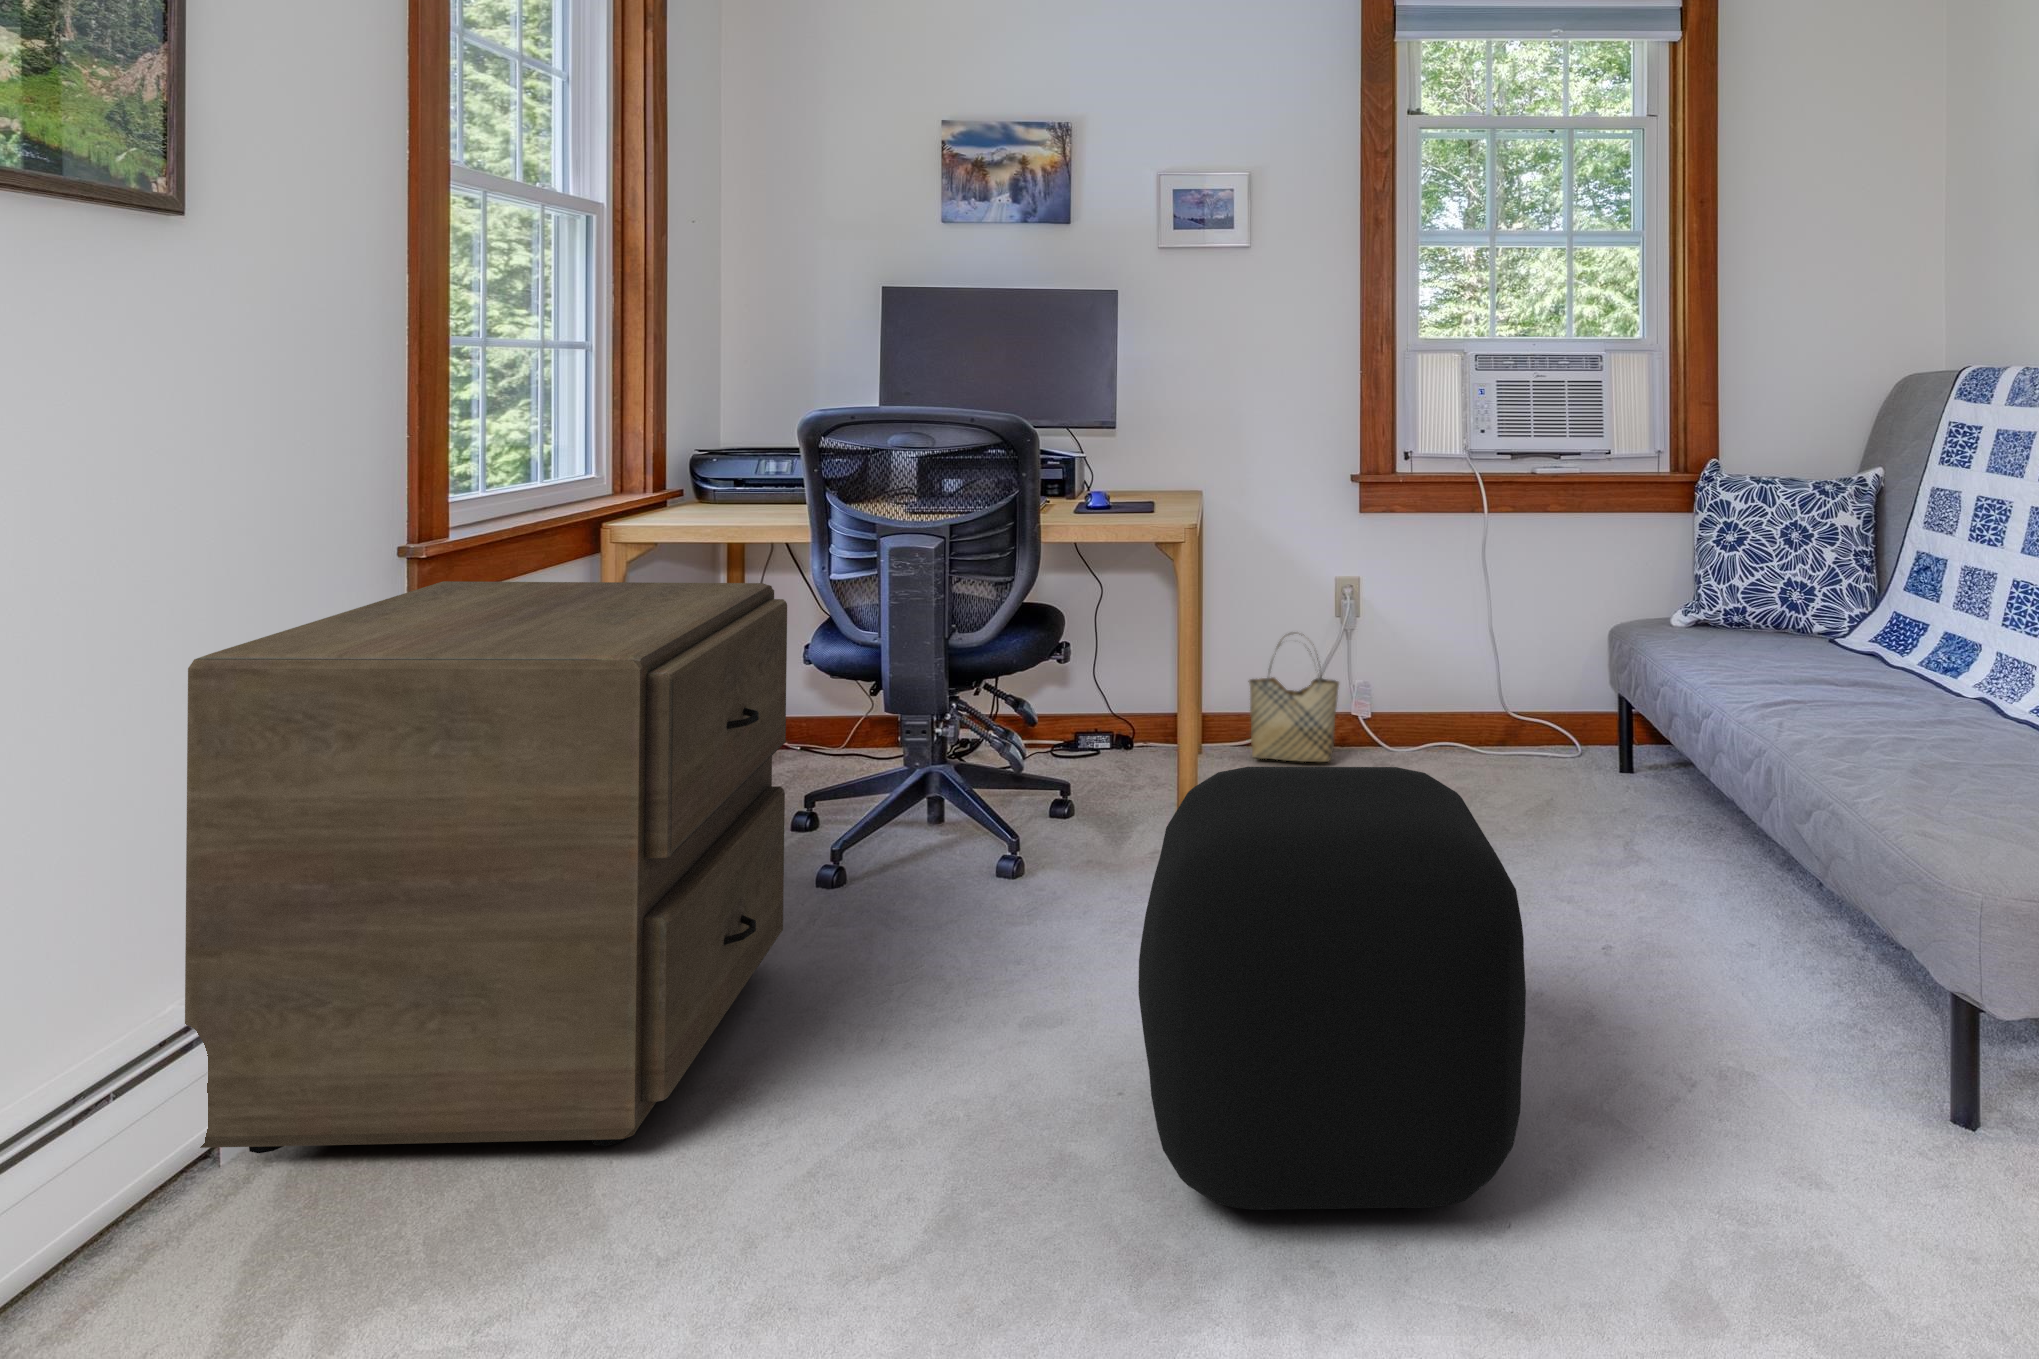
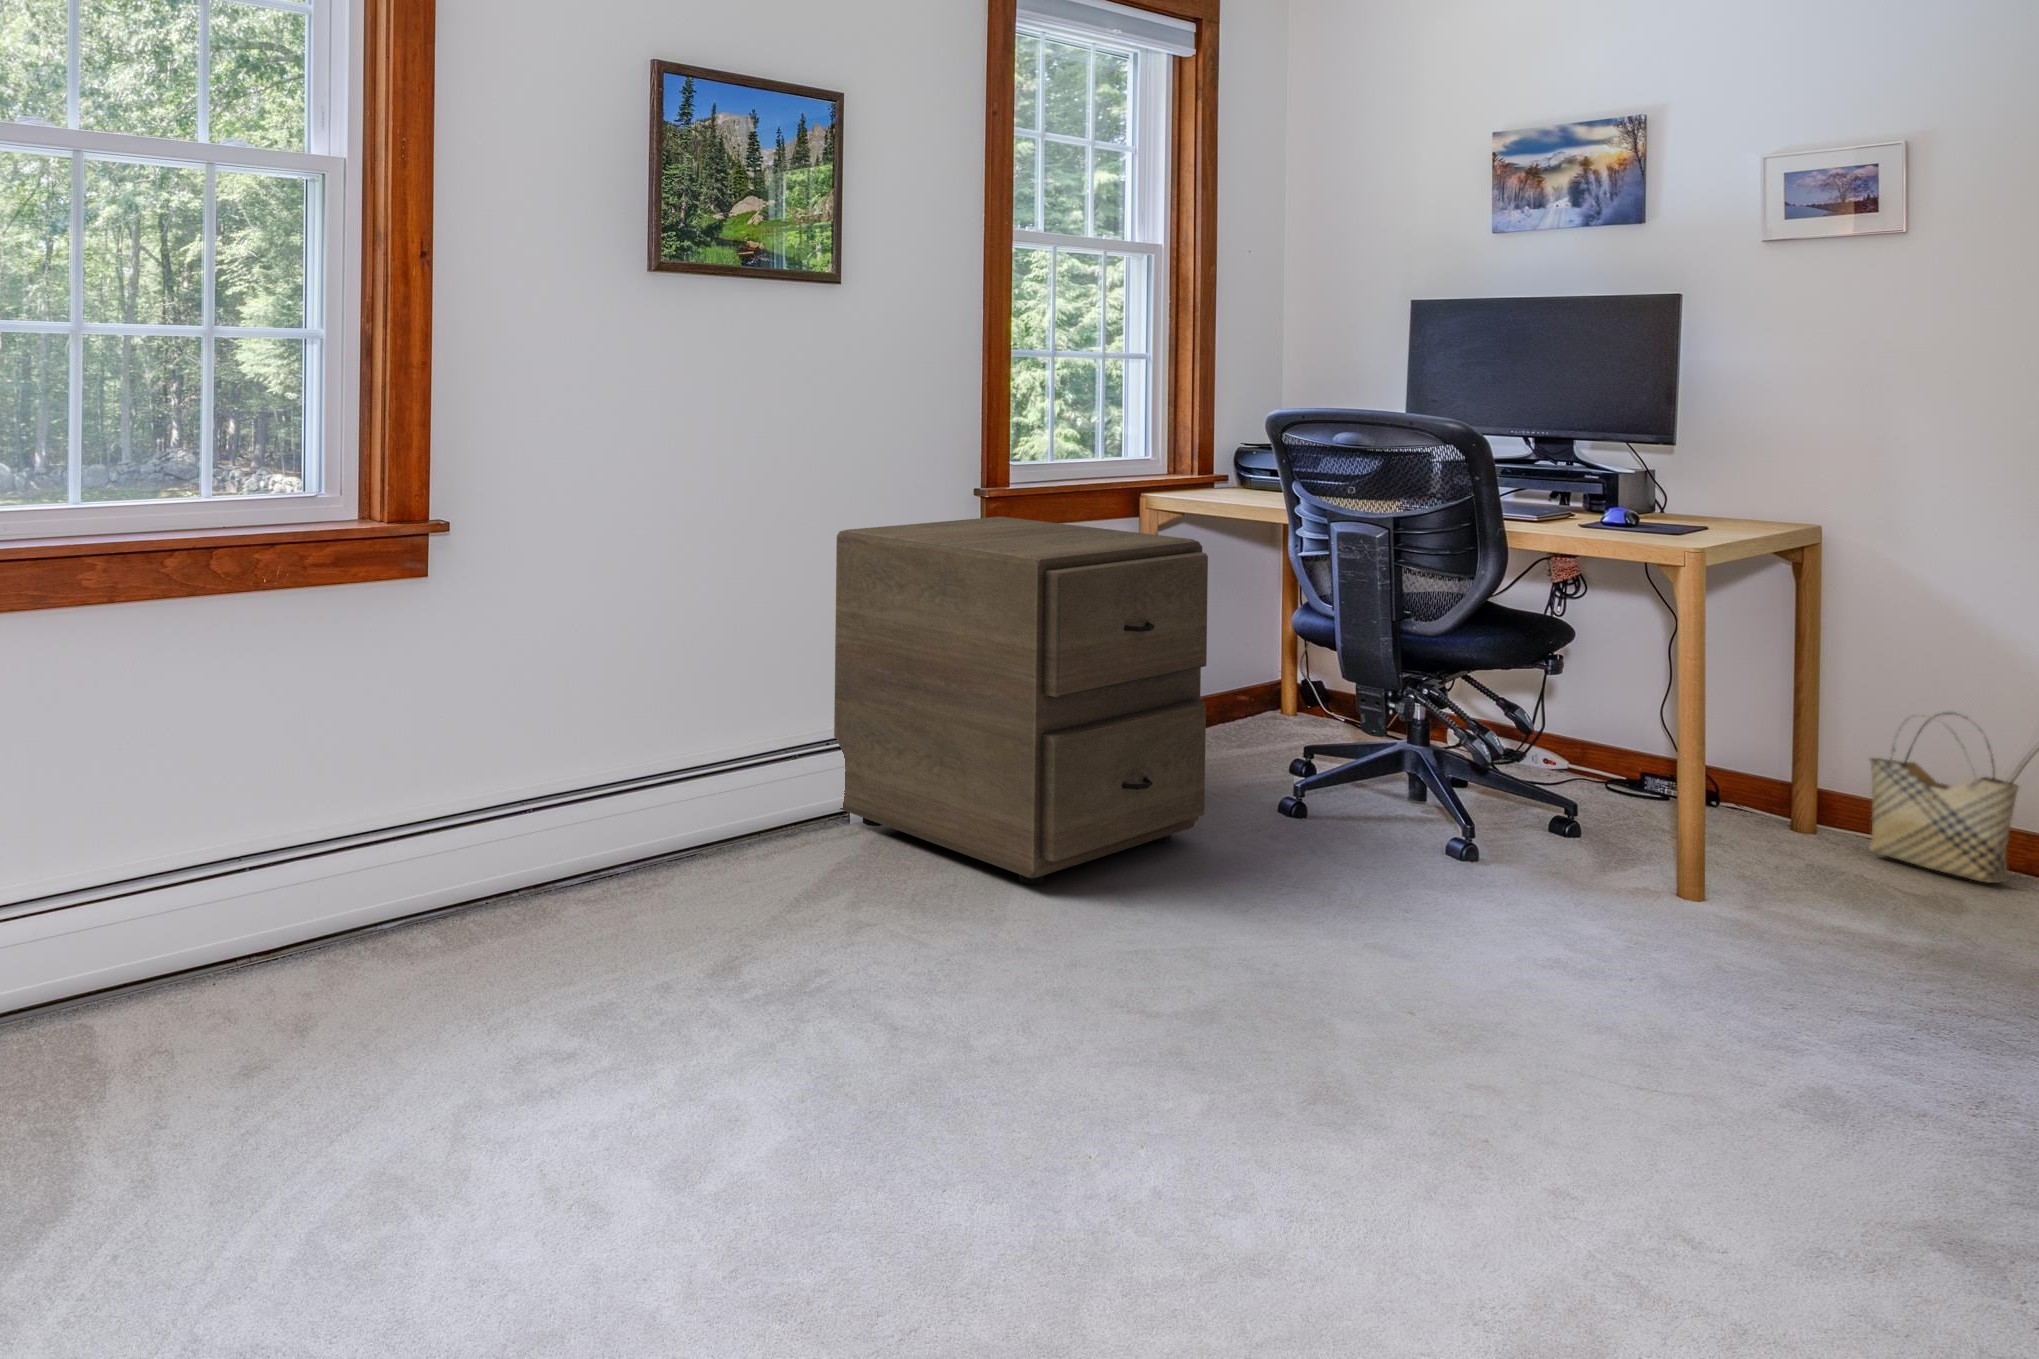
ottoman: present [1139,767,1526,1210] -> none [1345,734,1781,1152]

